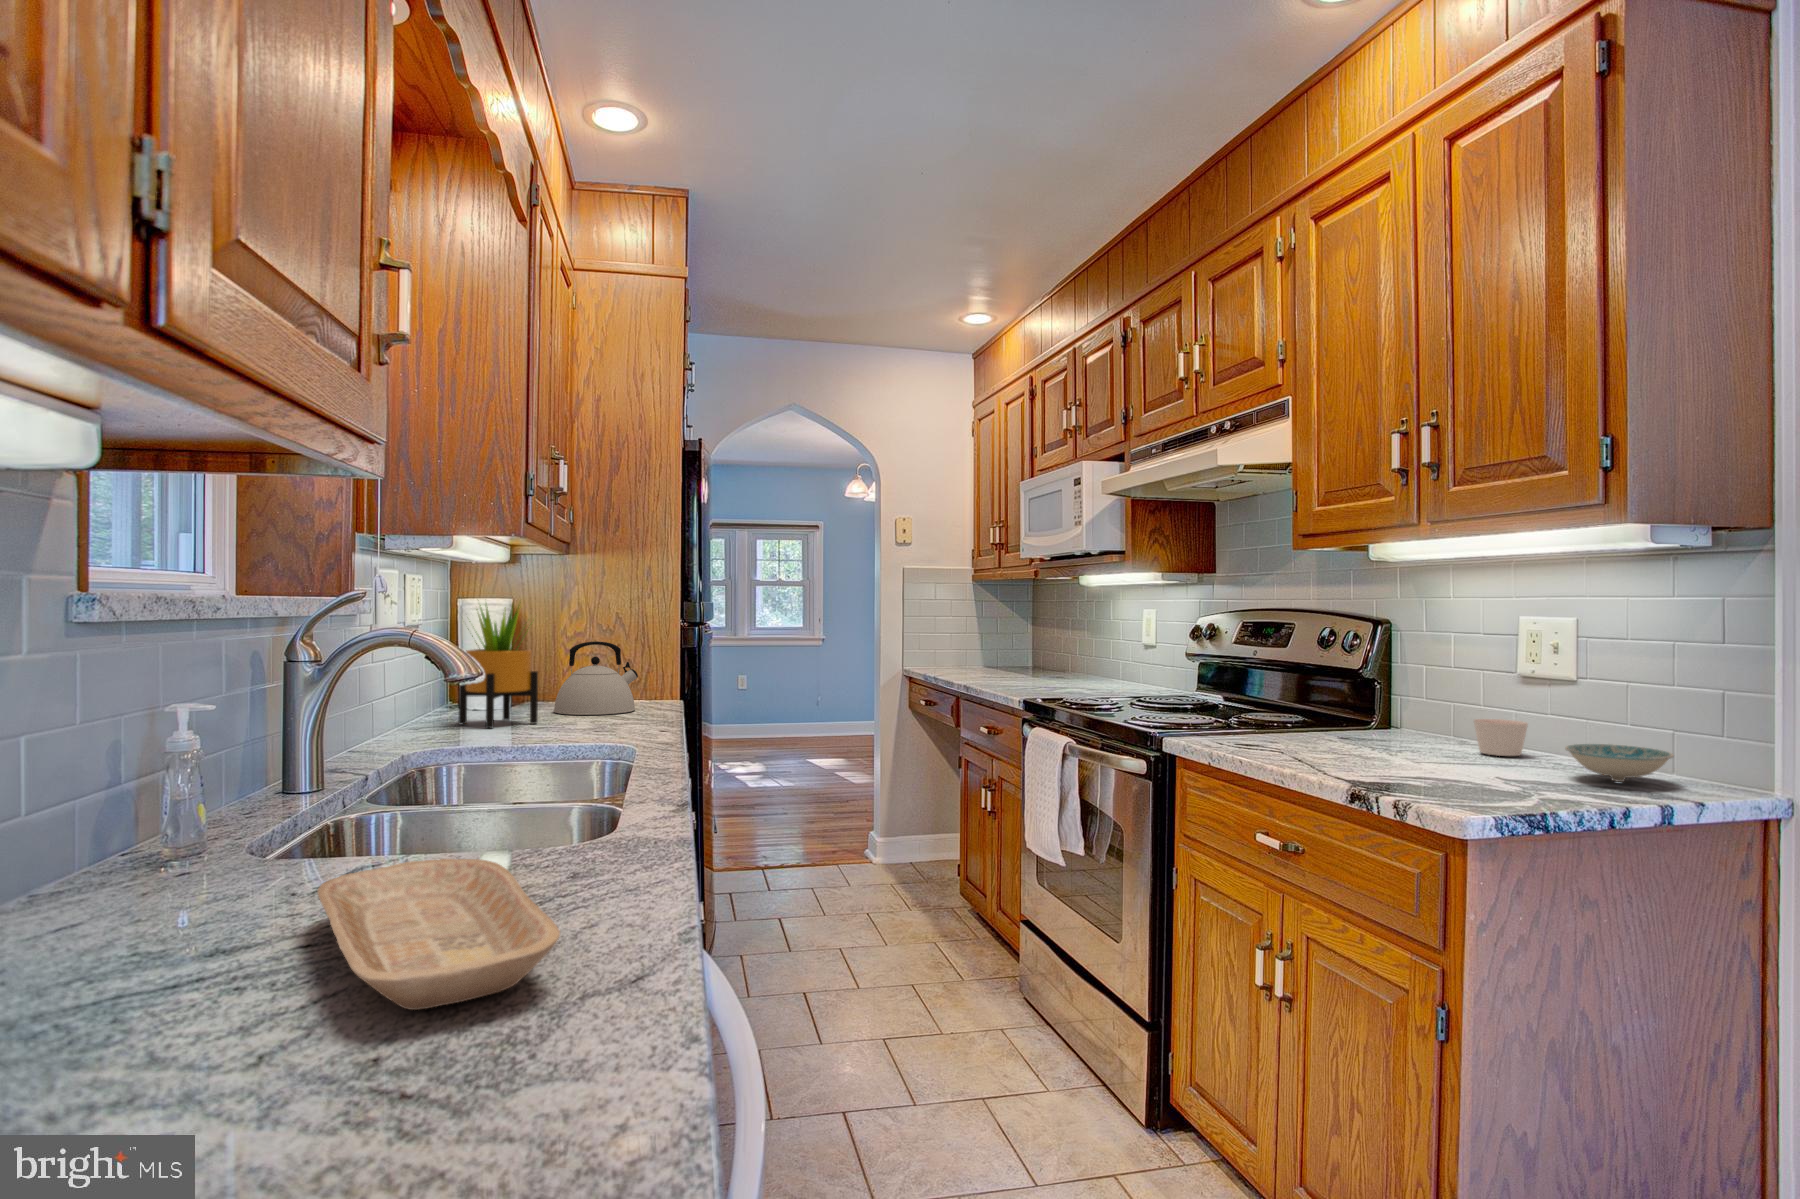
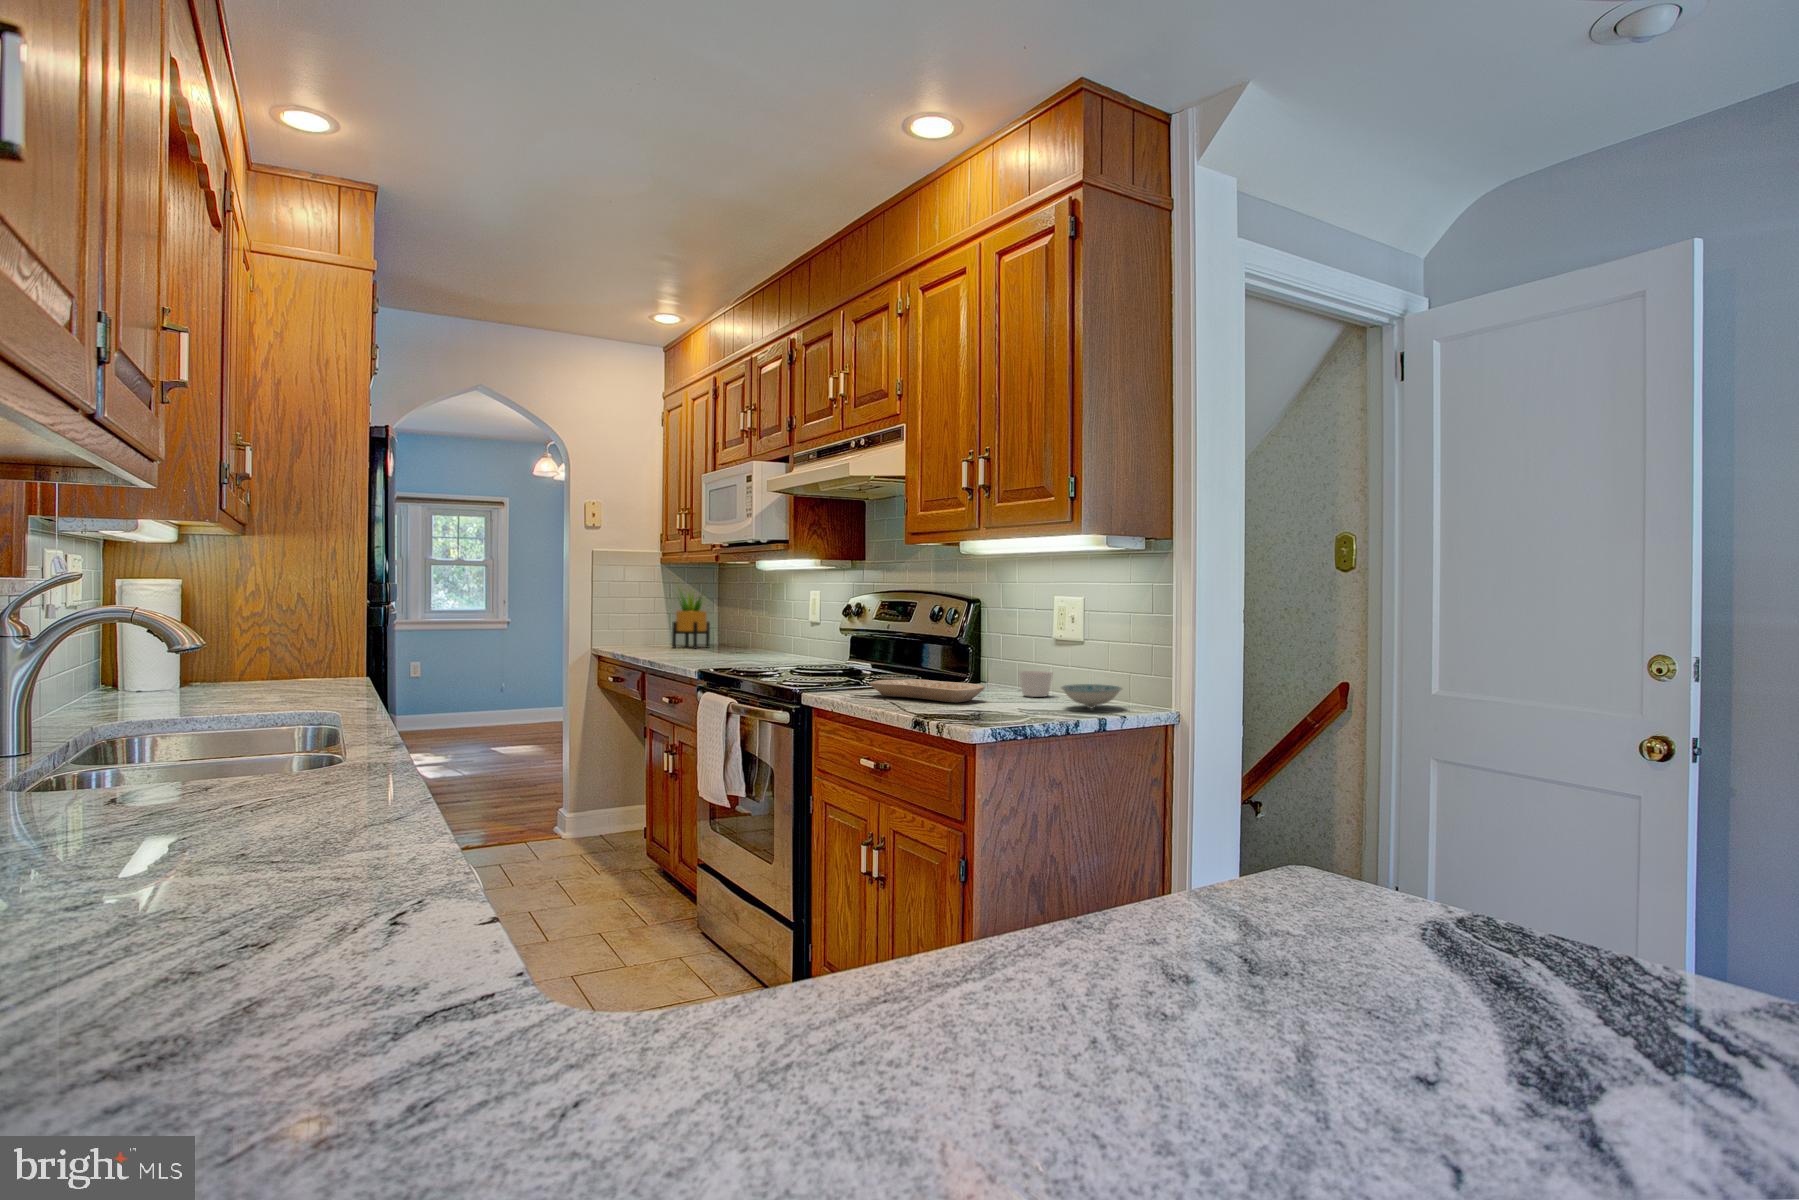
potted plant: present [459,605,538,728] -> present [672,589,710,649]
kettle: present [554,641,638,715] -> none [232,619,322,689]
tray: present [317,859,560,1010] -> present [869,679,985,703]

